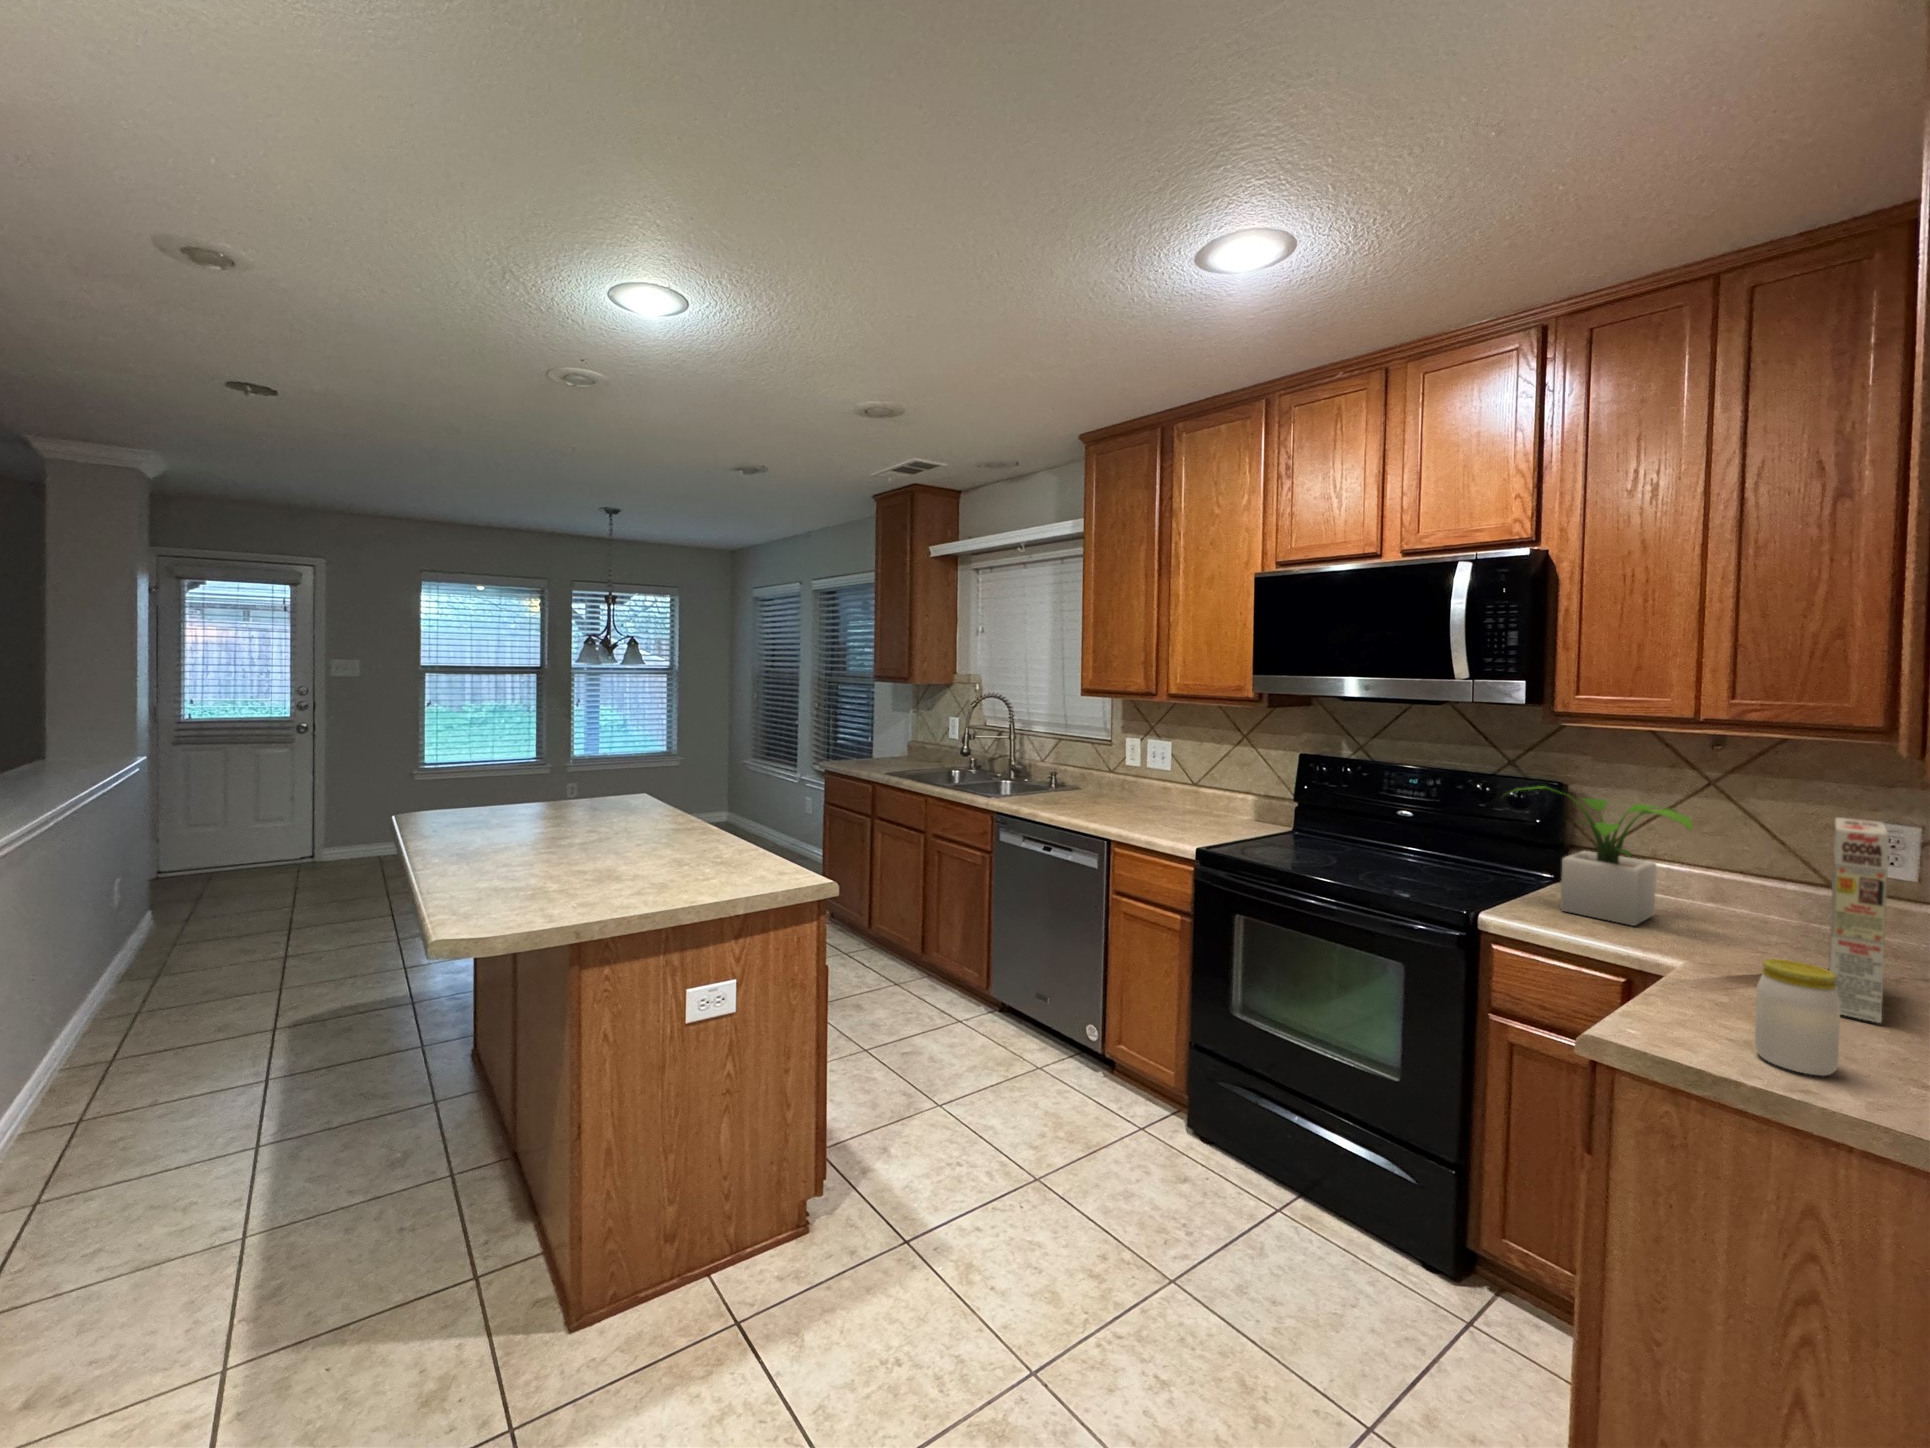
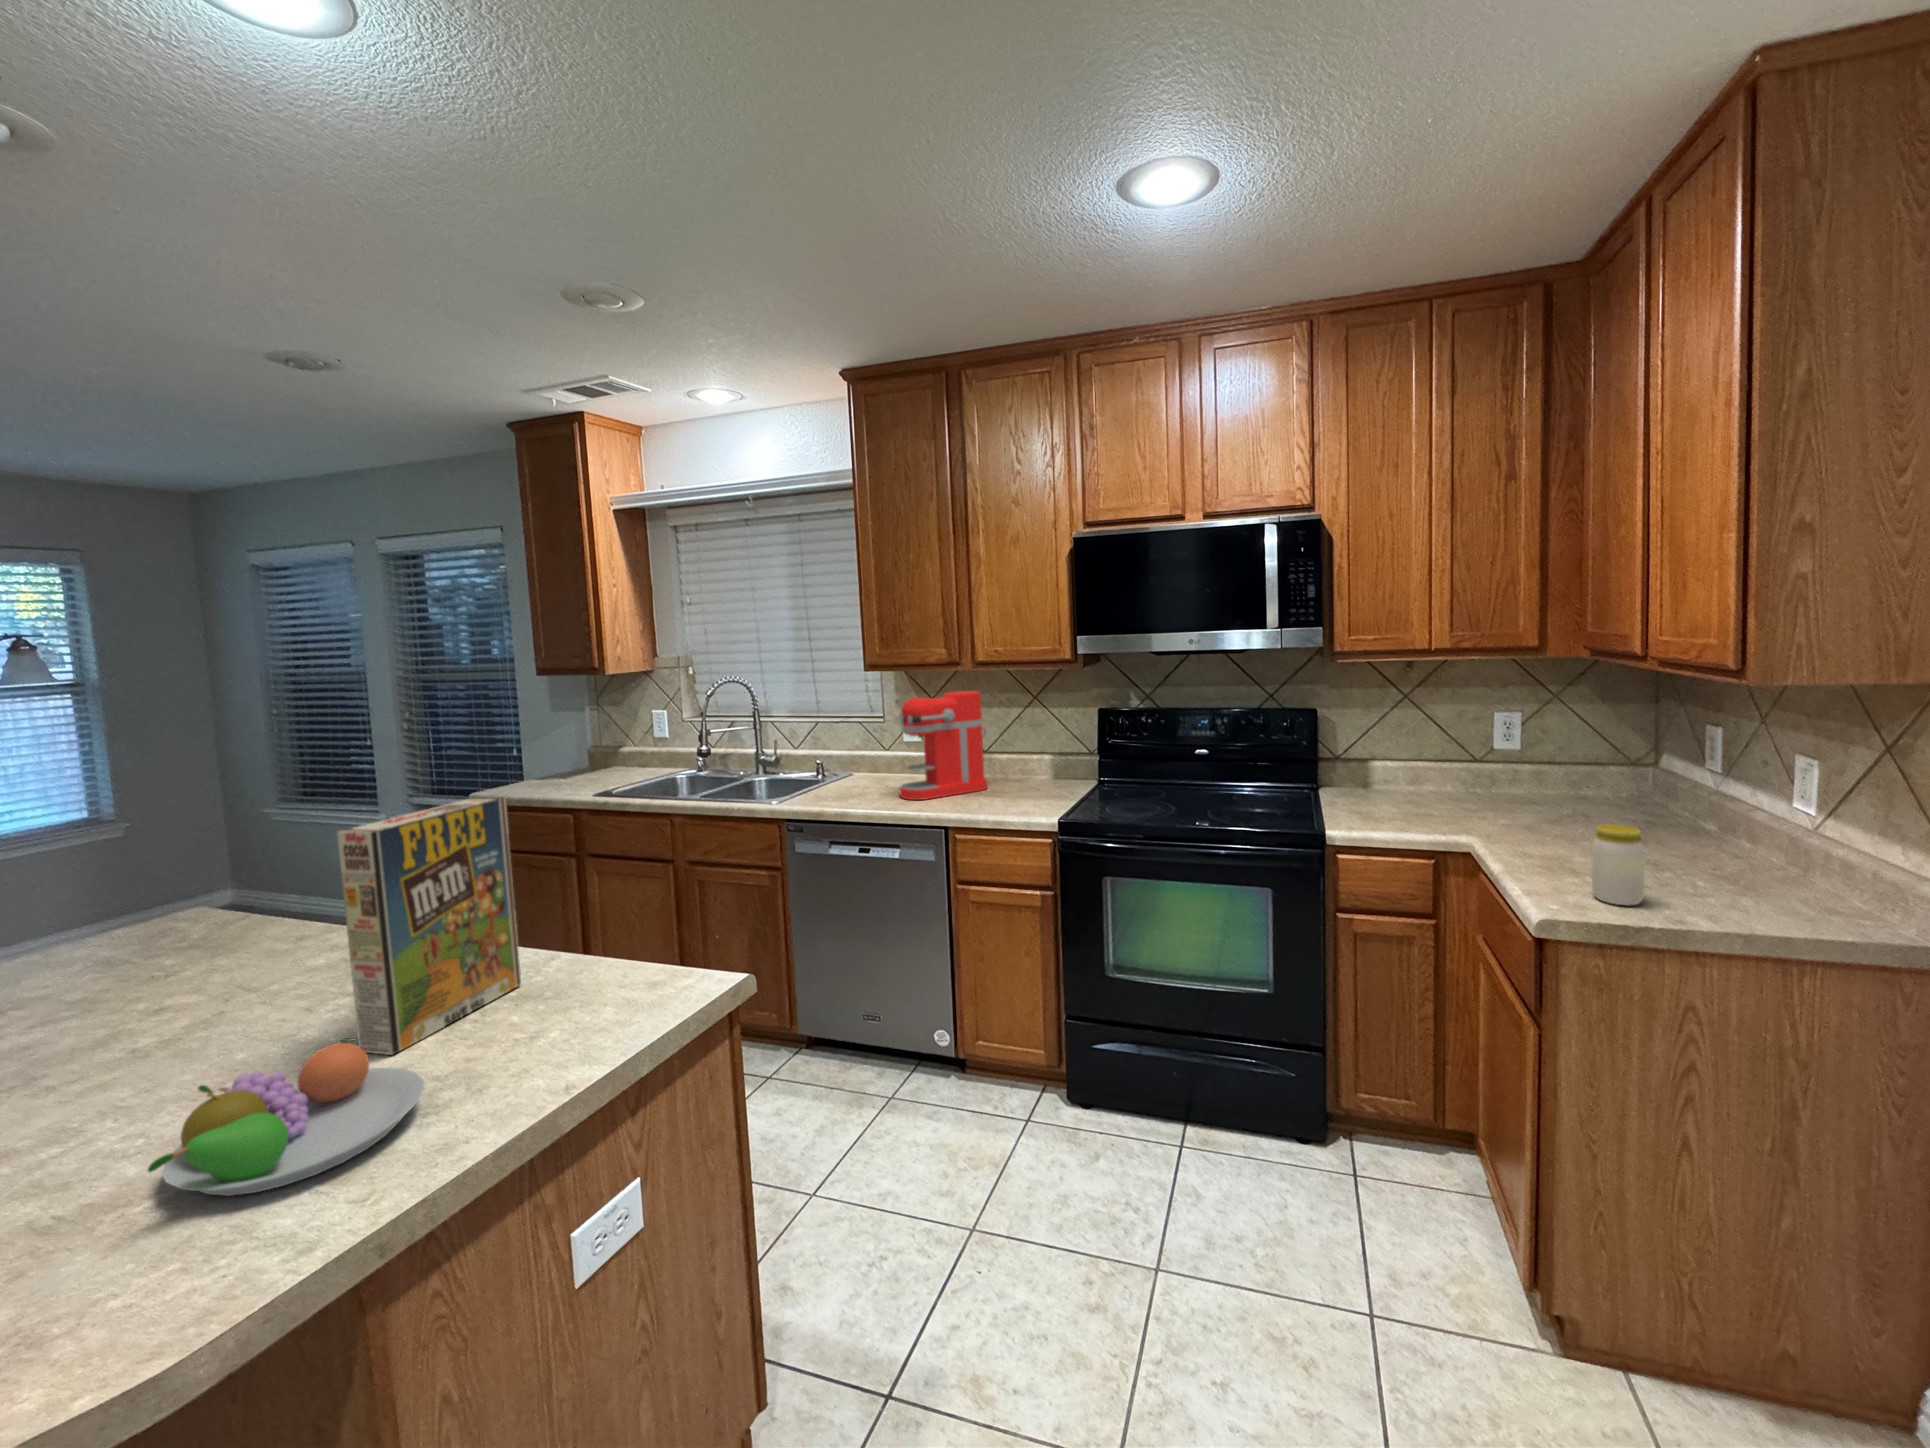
coffee maker: none [1089,722,1182,817] -> present [899,691,987,800]
potted plant: present [1501,786,1693,926] -> none [1316,714,1452,816]
cereal box: present [1829,817,1889,1023] -> present [337,797,521,1055]
fruit bowl: none [524,847,639,899] -> present [148,1038,425,1196]

